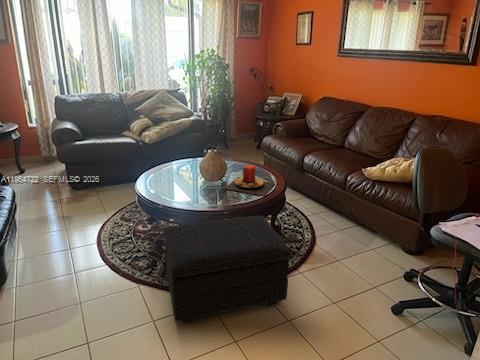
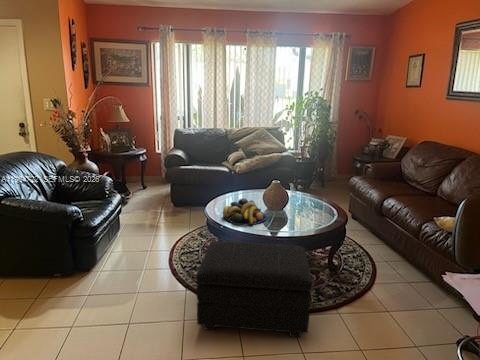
candle: present [224,165,275,196] -> none [281,198,334,230]
fruit bowl: none [162,173,211,204] -> present [223,198,267,225]

